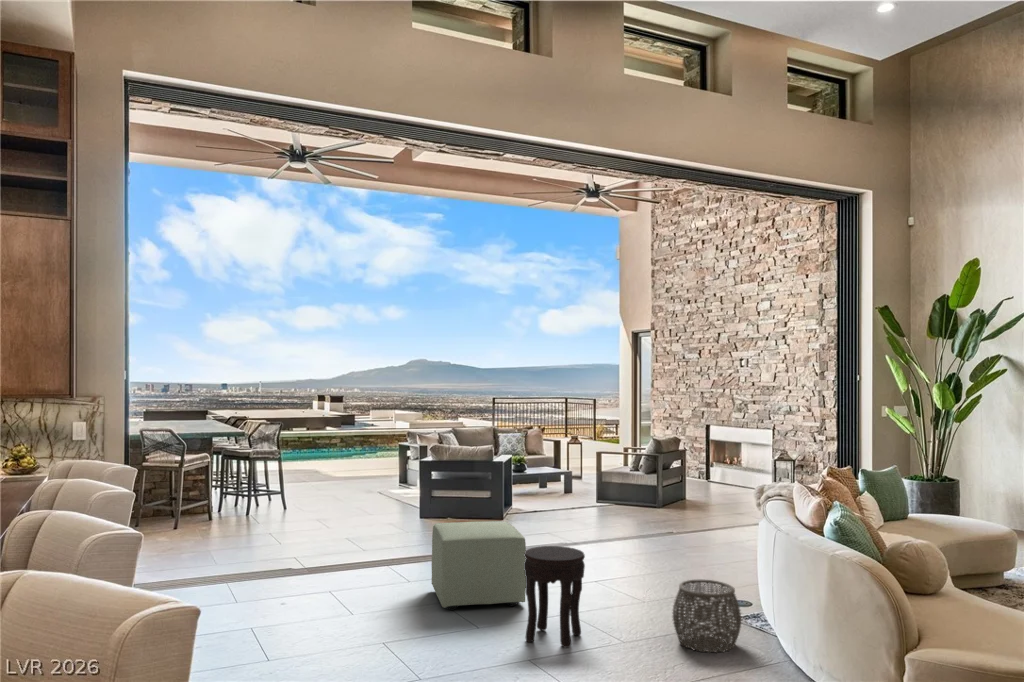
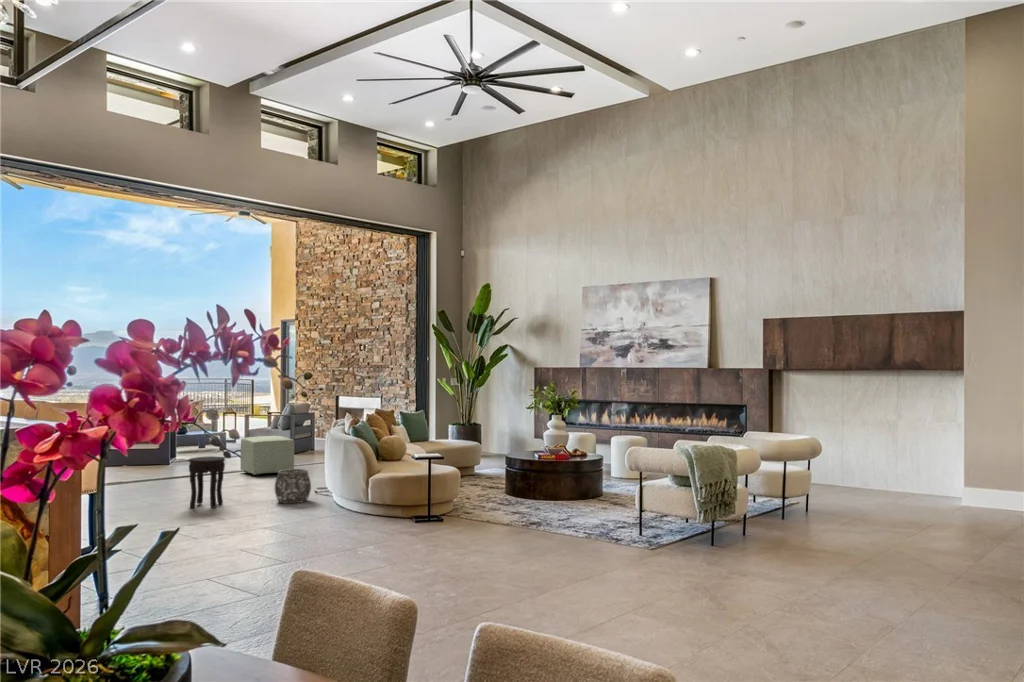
ottoman: present [432,521,526,610] -> present [240,436,294,476]

